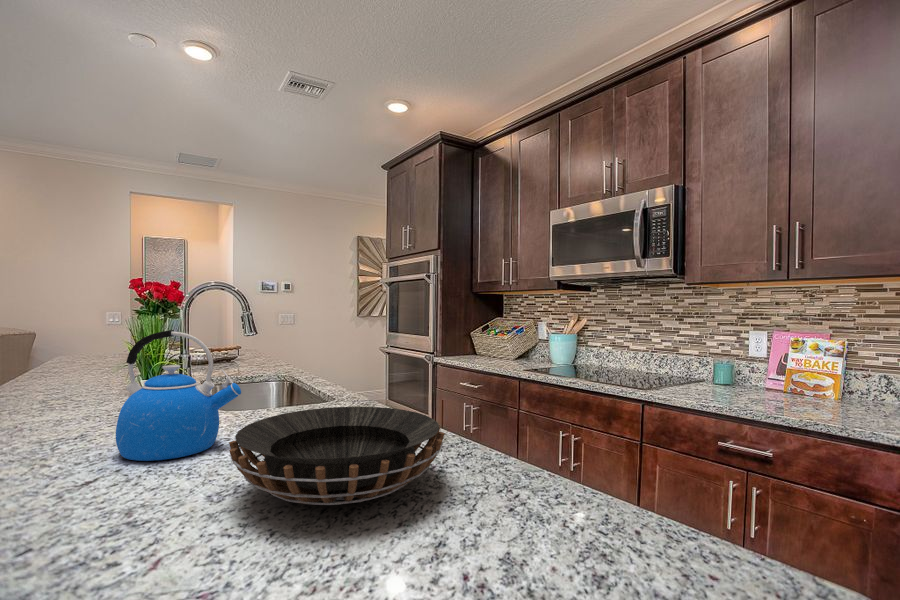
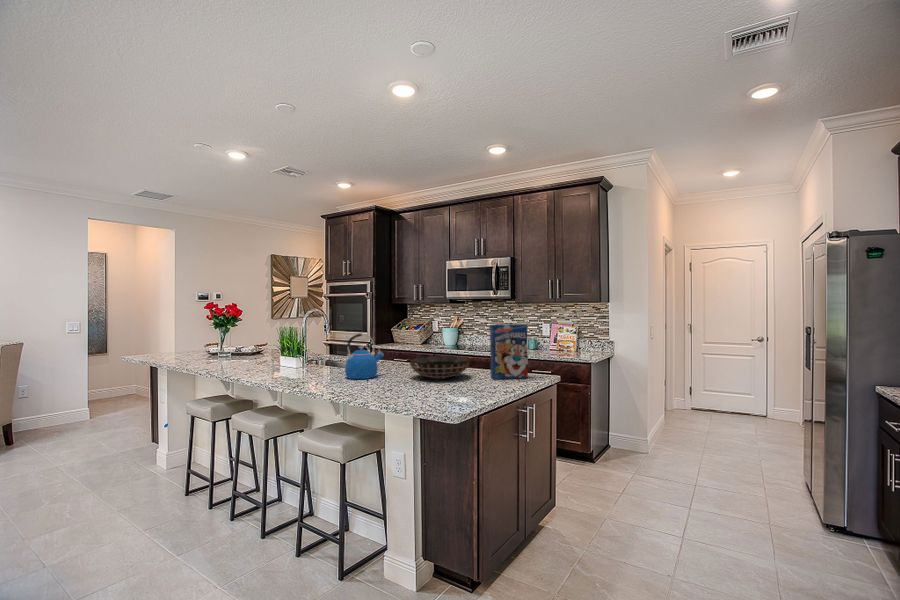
cereal box: none [502,310,671,568] -> present [490,324,528,379]

